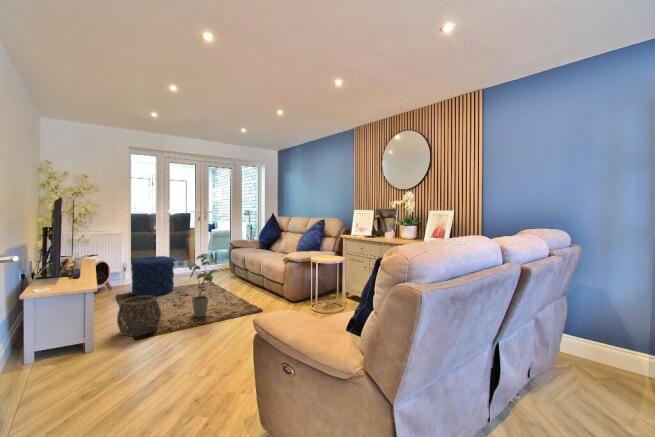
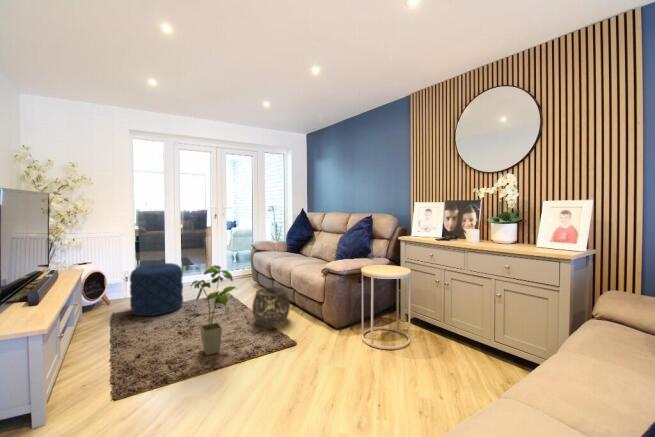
woven basket: present [117,296,161,336] -> present [252,287,290,326]

